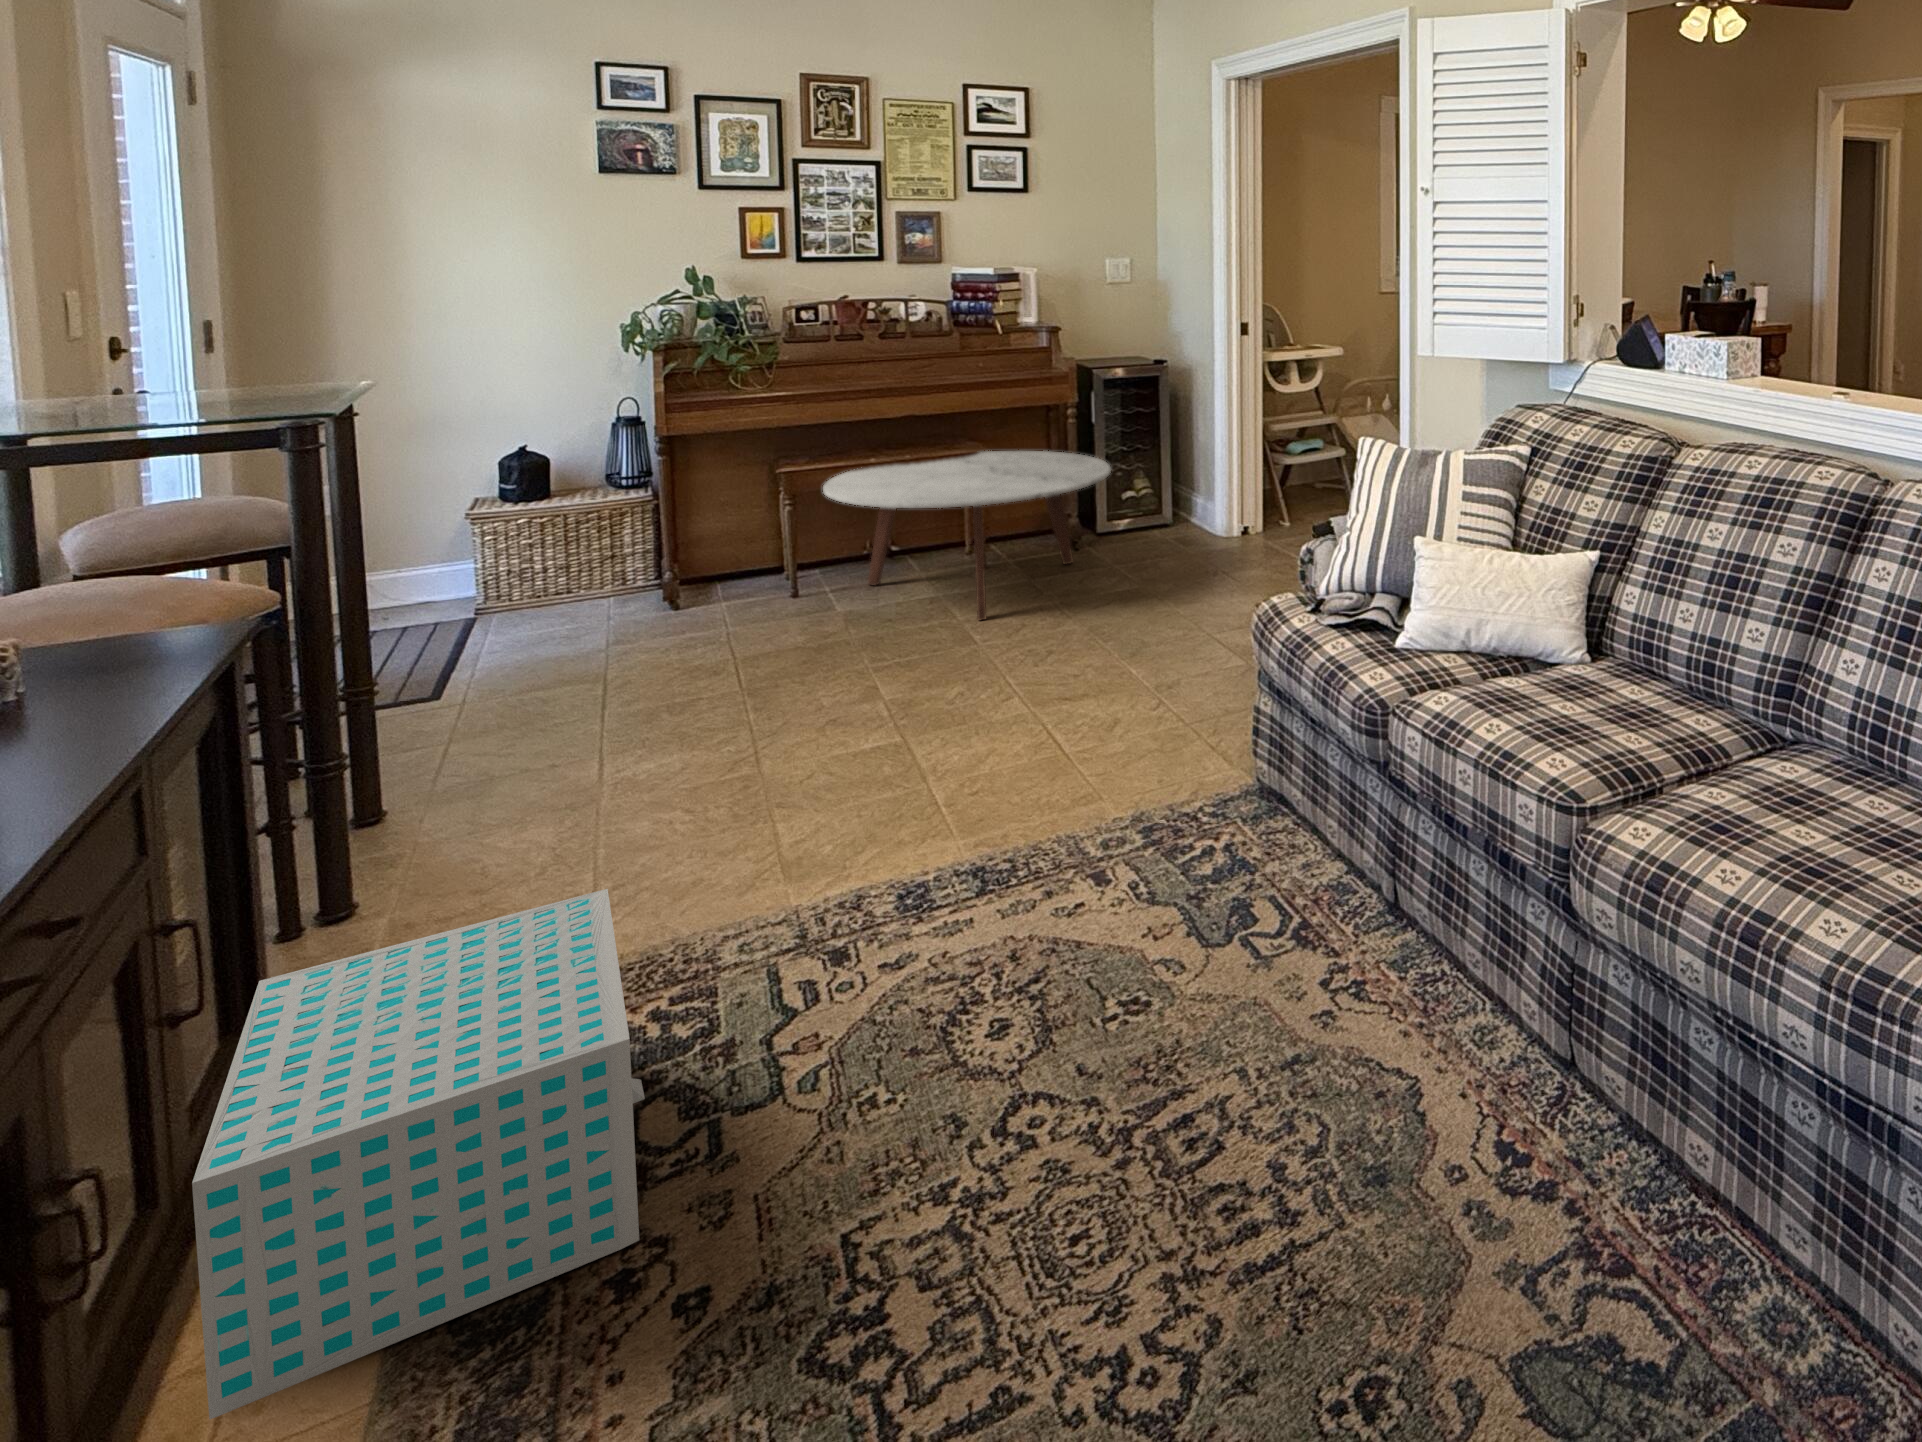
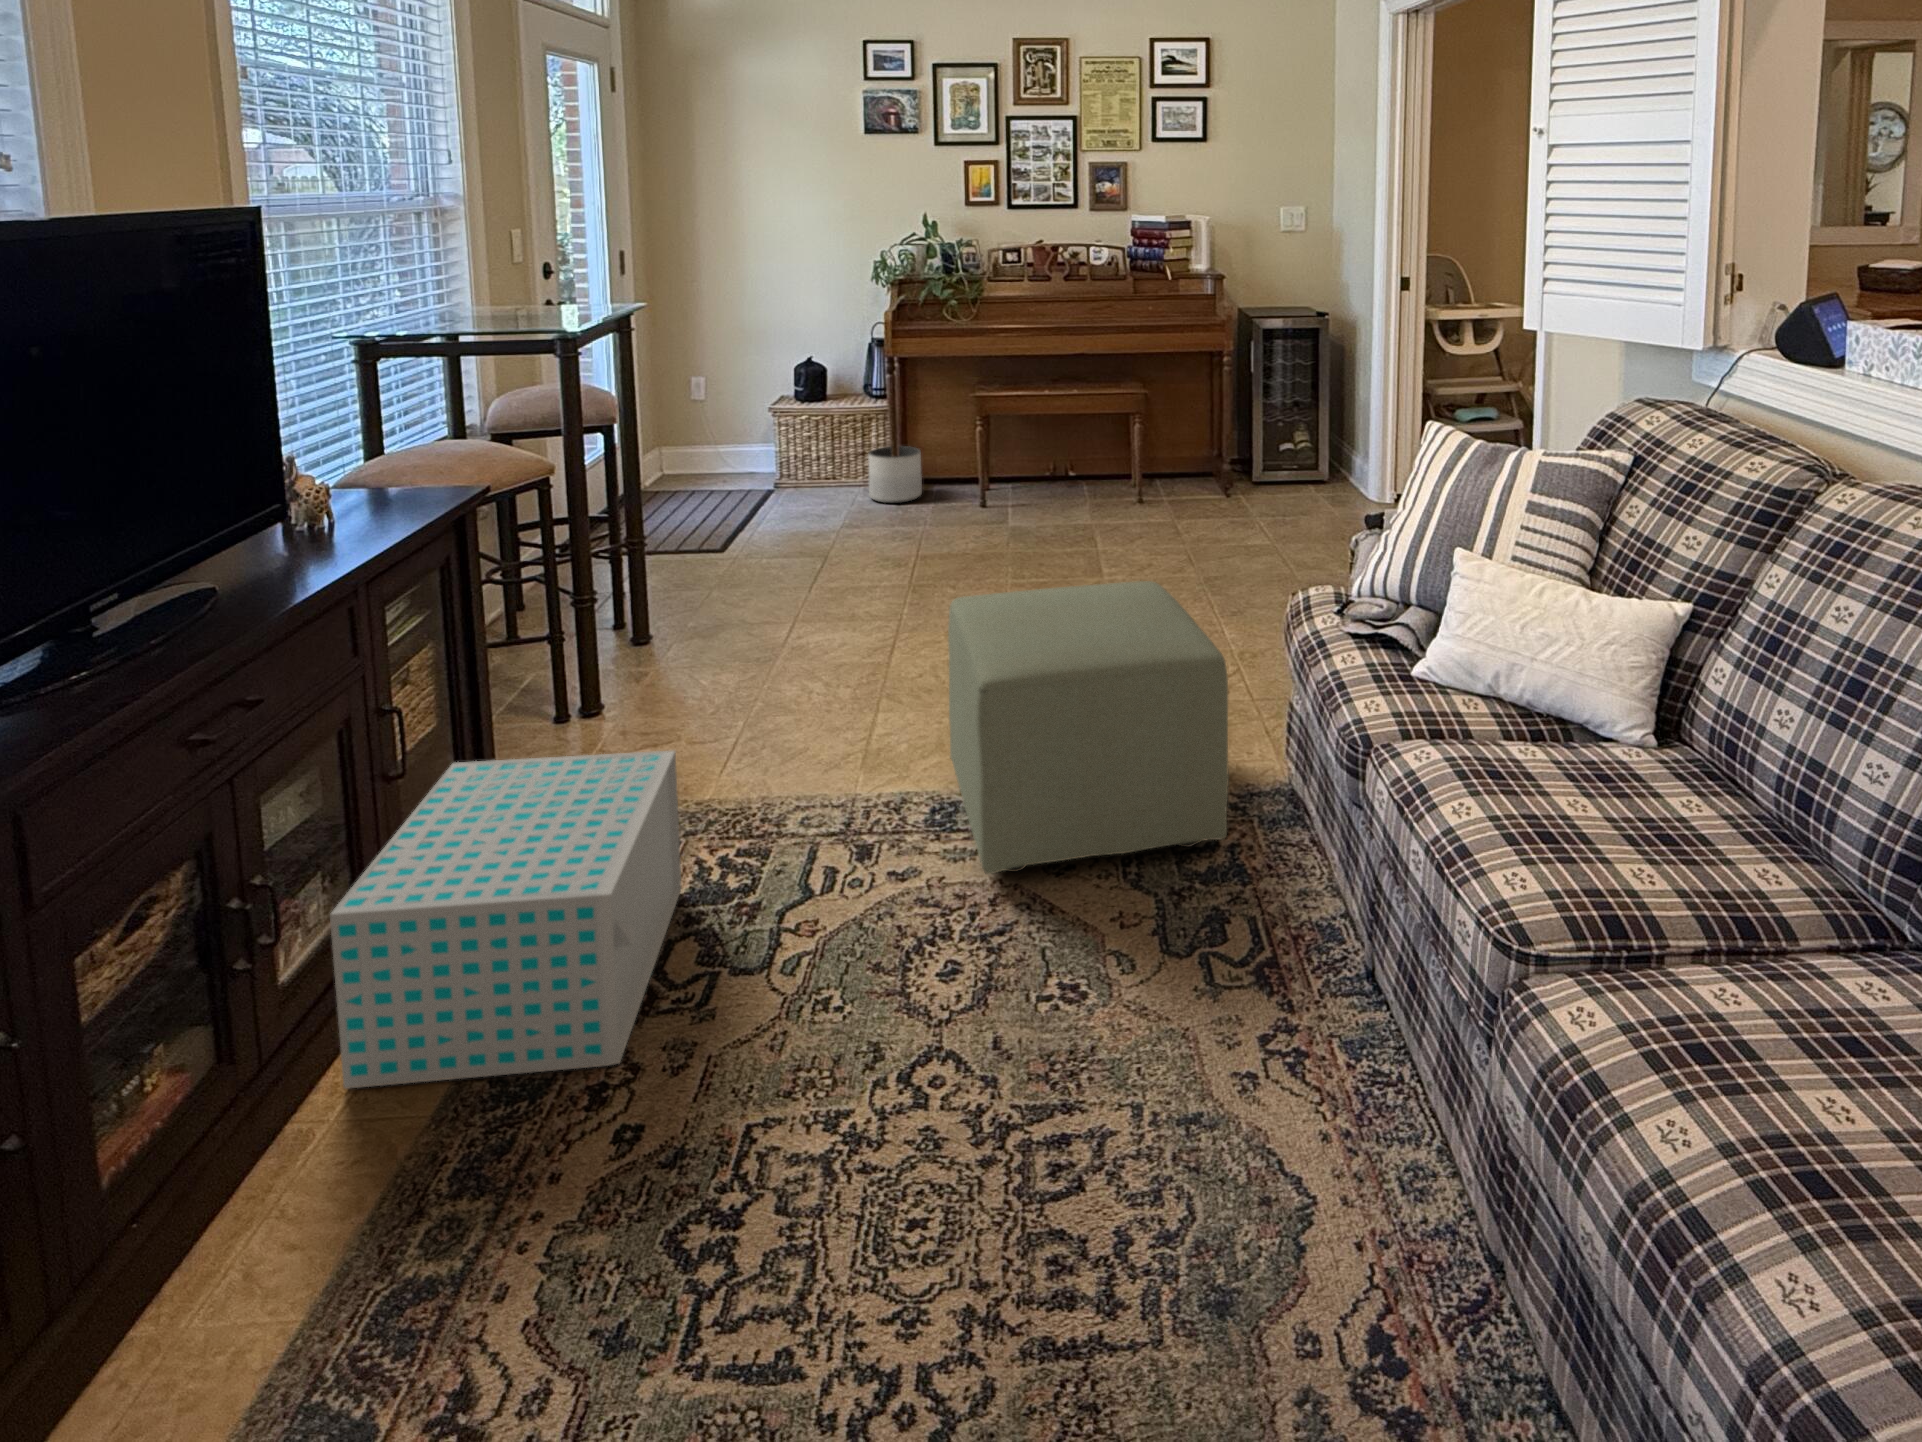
coffee table: present [823,451,1111,621] -> none [1002,390,1254,552]
planter: none [630,543,706,613] -> present [868,446,922,503]
ottoman: none [896,619,1224,933] -> present [948,581,1229,874]

